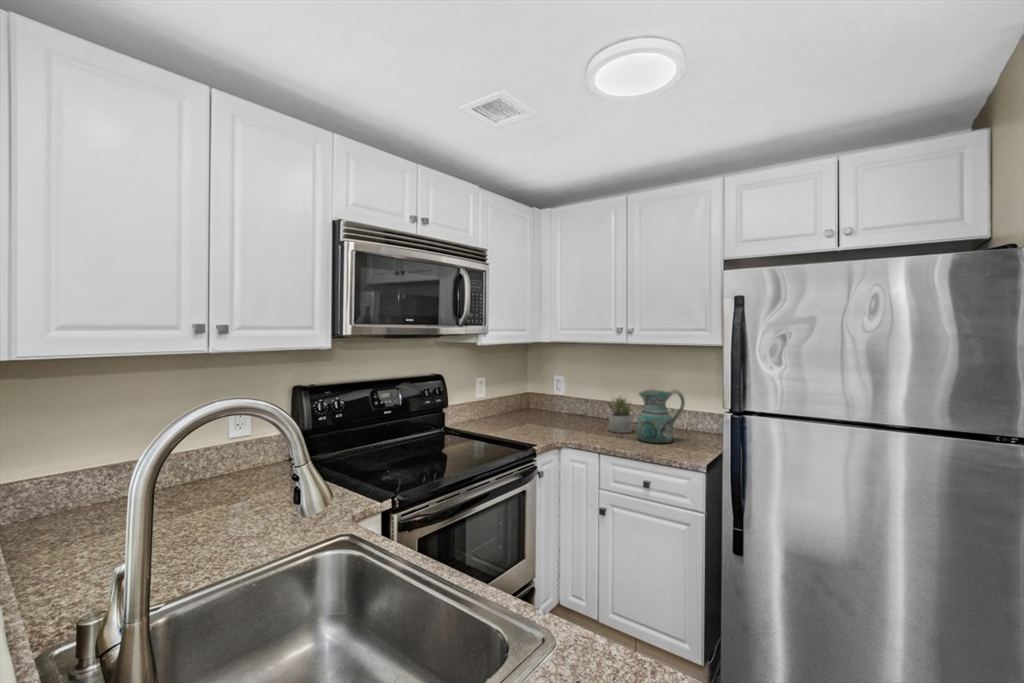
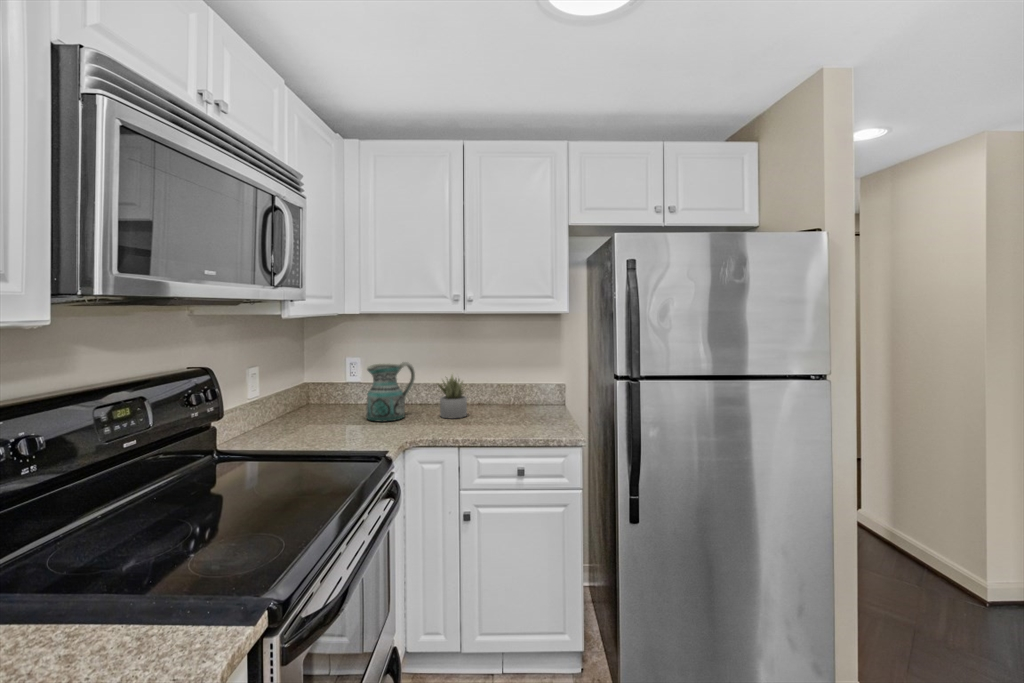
ceramic pitcher: present [637,389,685,443] -> present [366,362,415,422]

